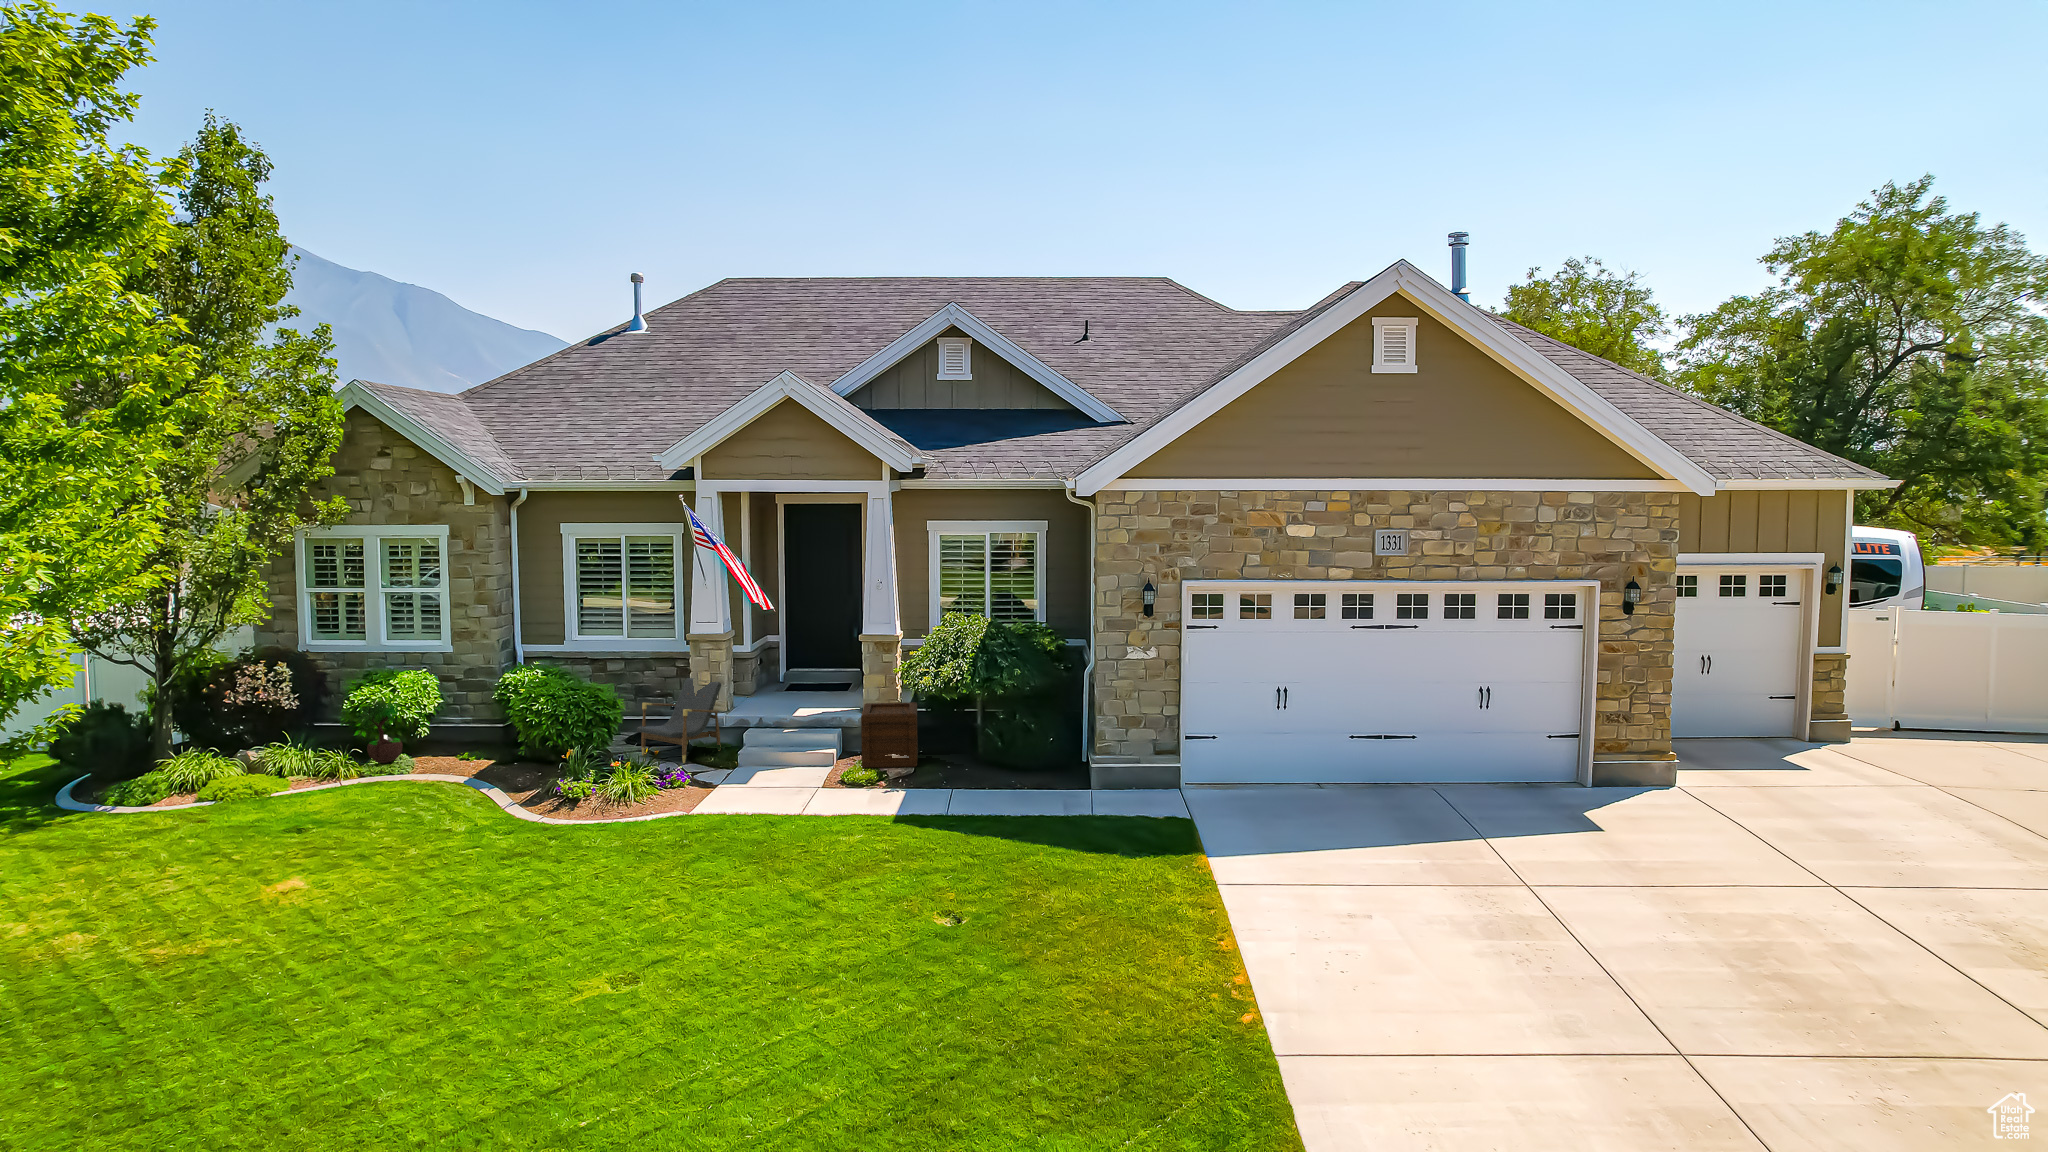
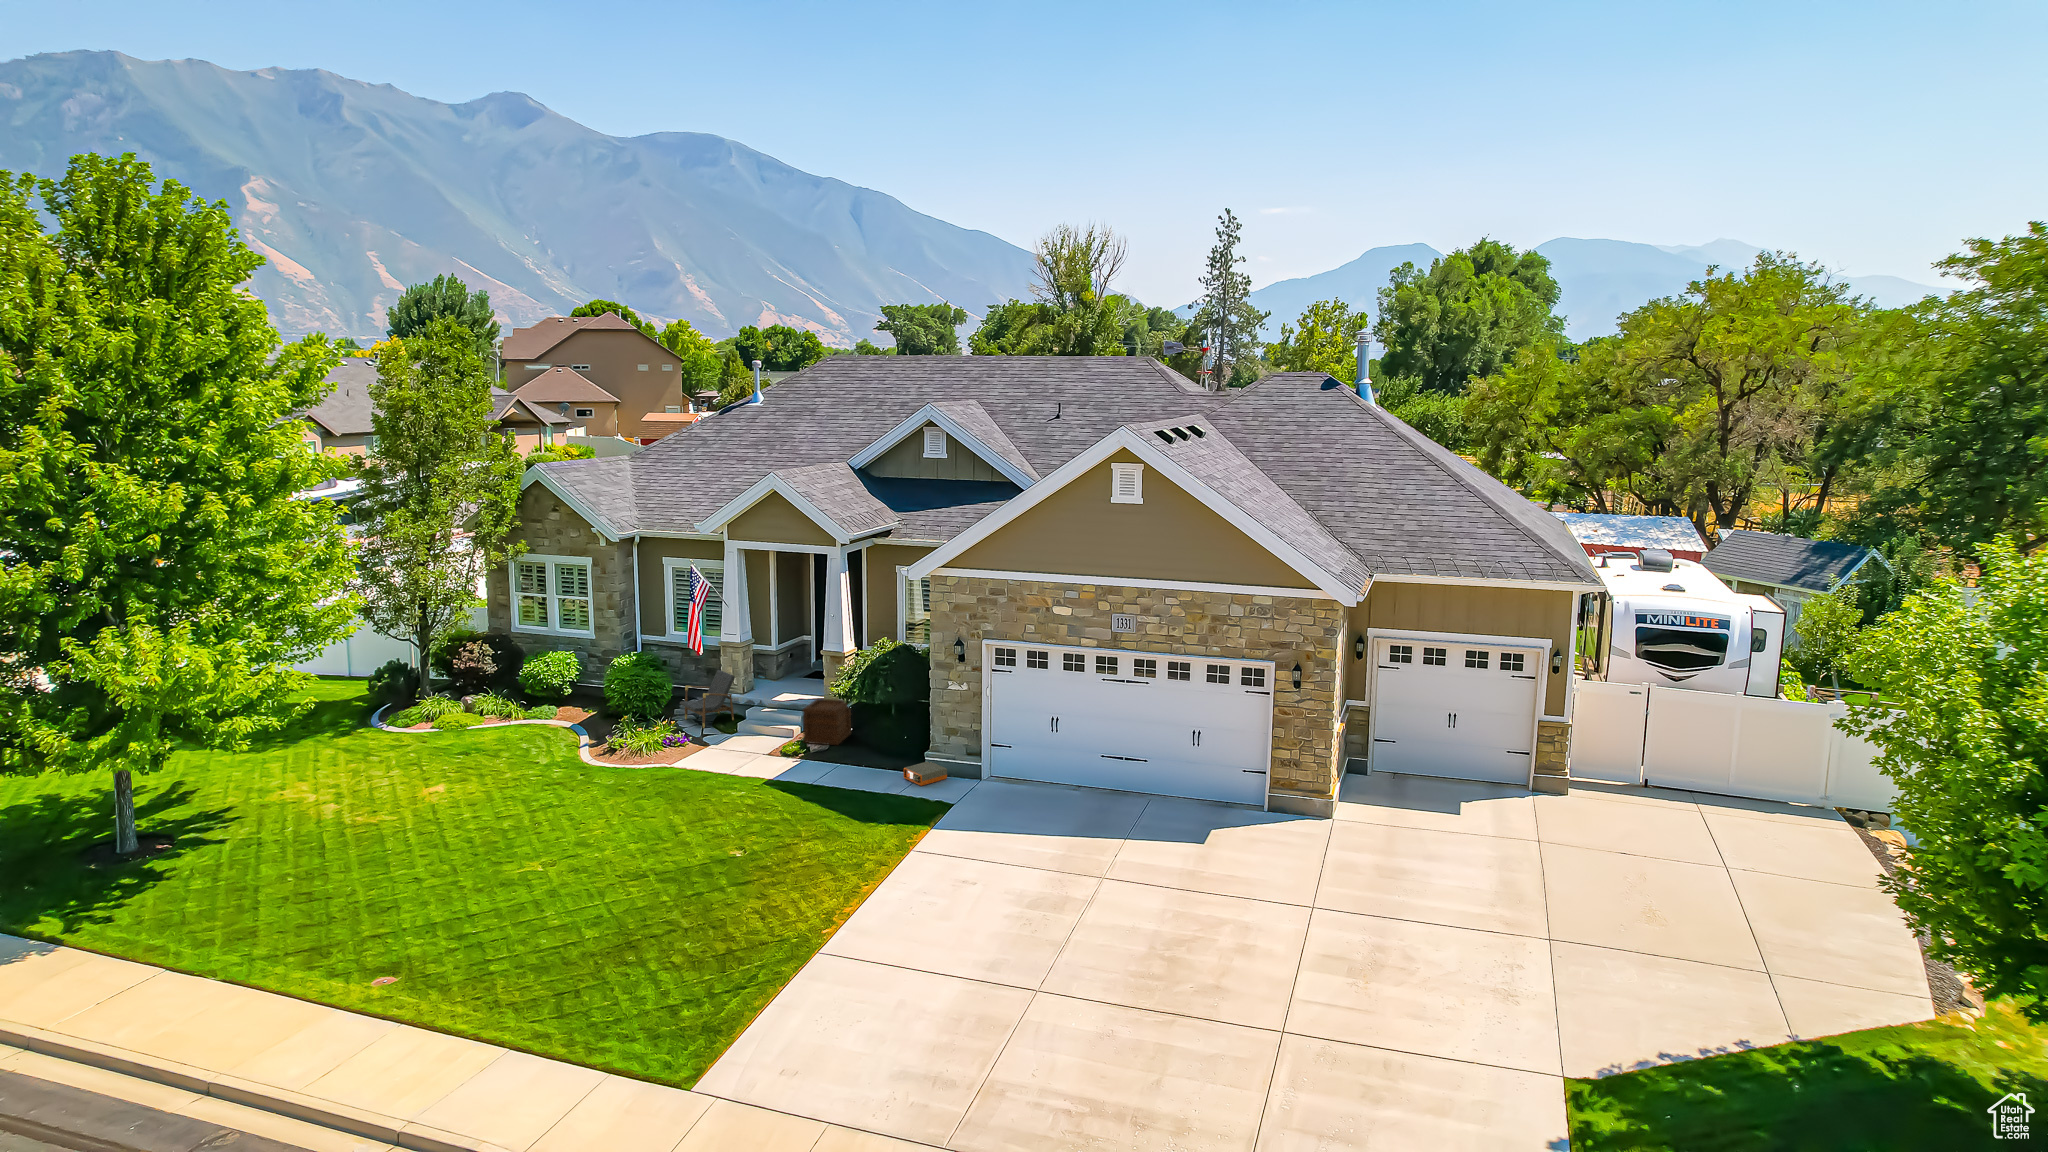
potted tree: present [356,699,403,763] -> none [521,669,551,711]
storage box: none [1068,770,1129,803] -> present [903,761,947,786]

